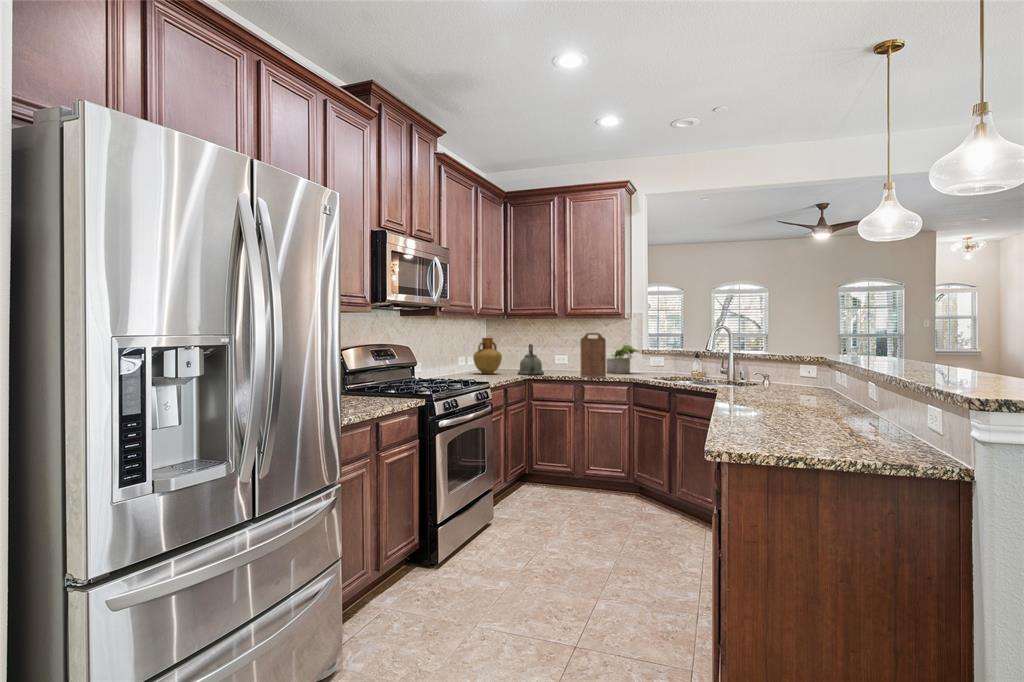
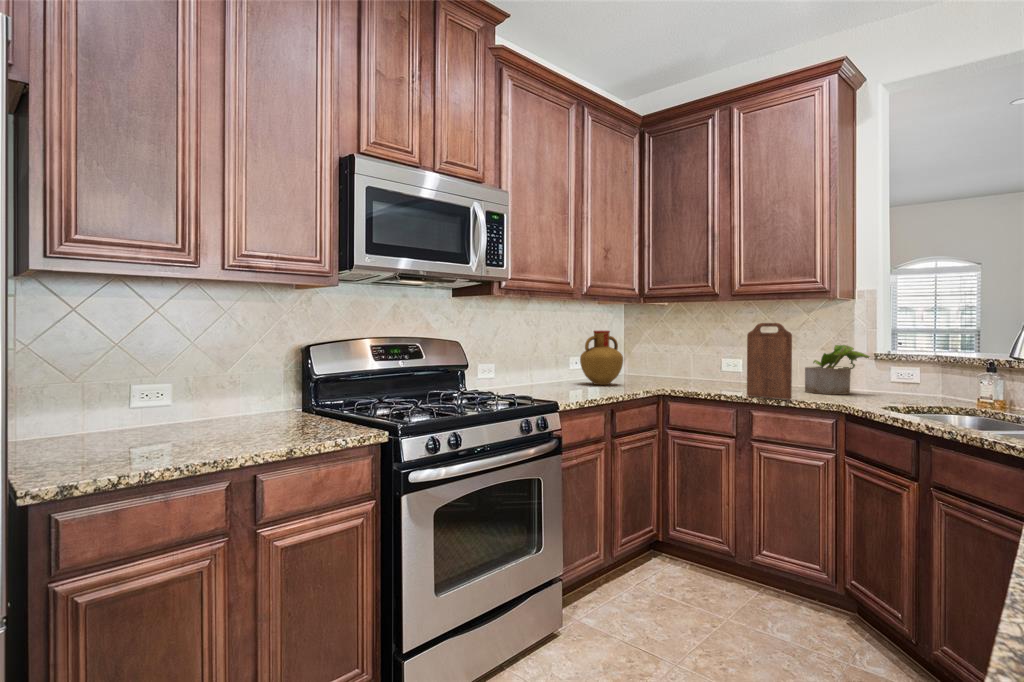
kettle: present [518,344,544,375] -> none [646,341,689,390]

